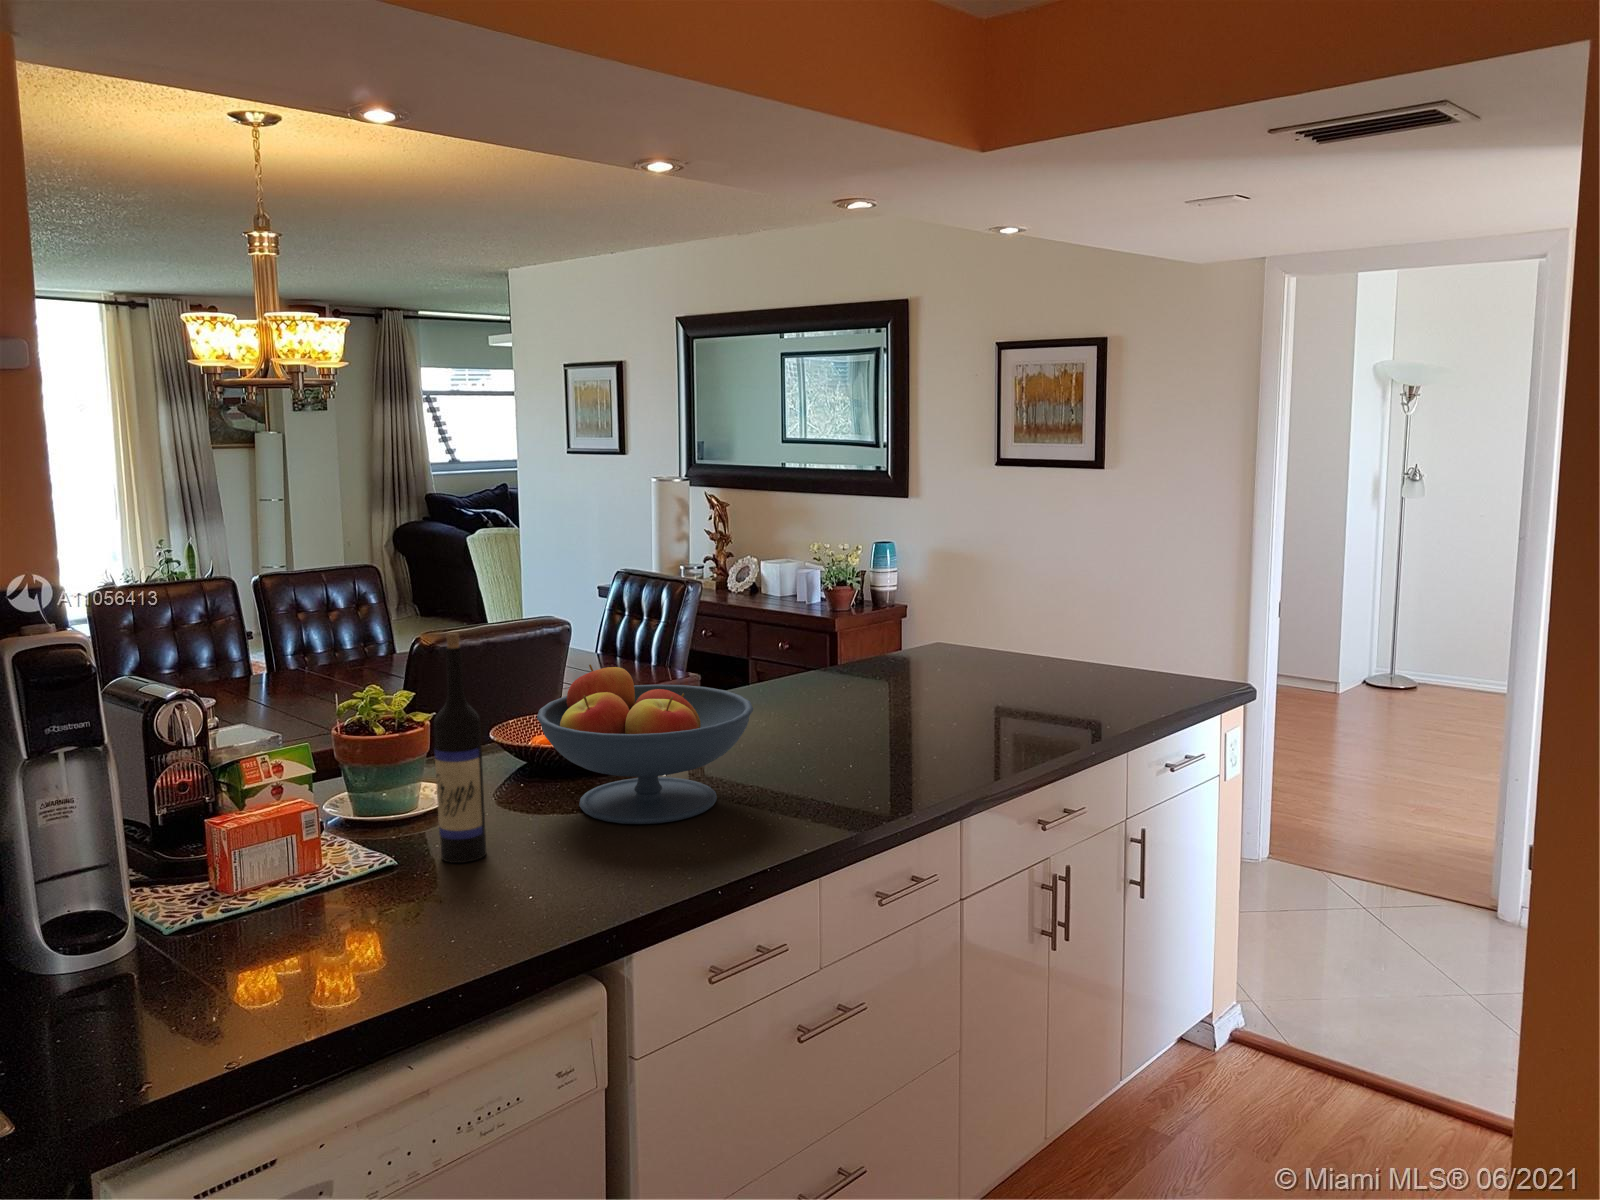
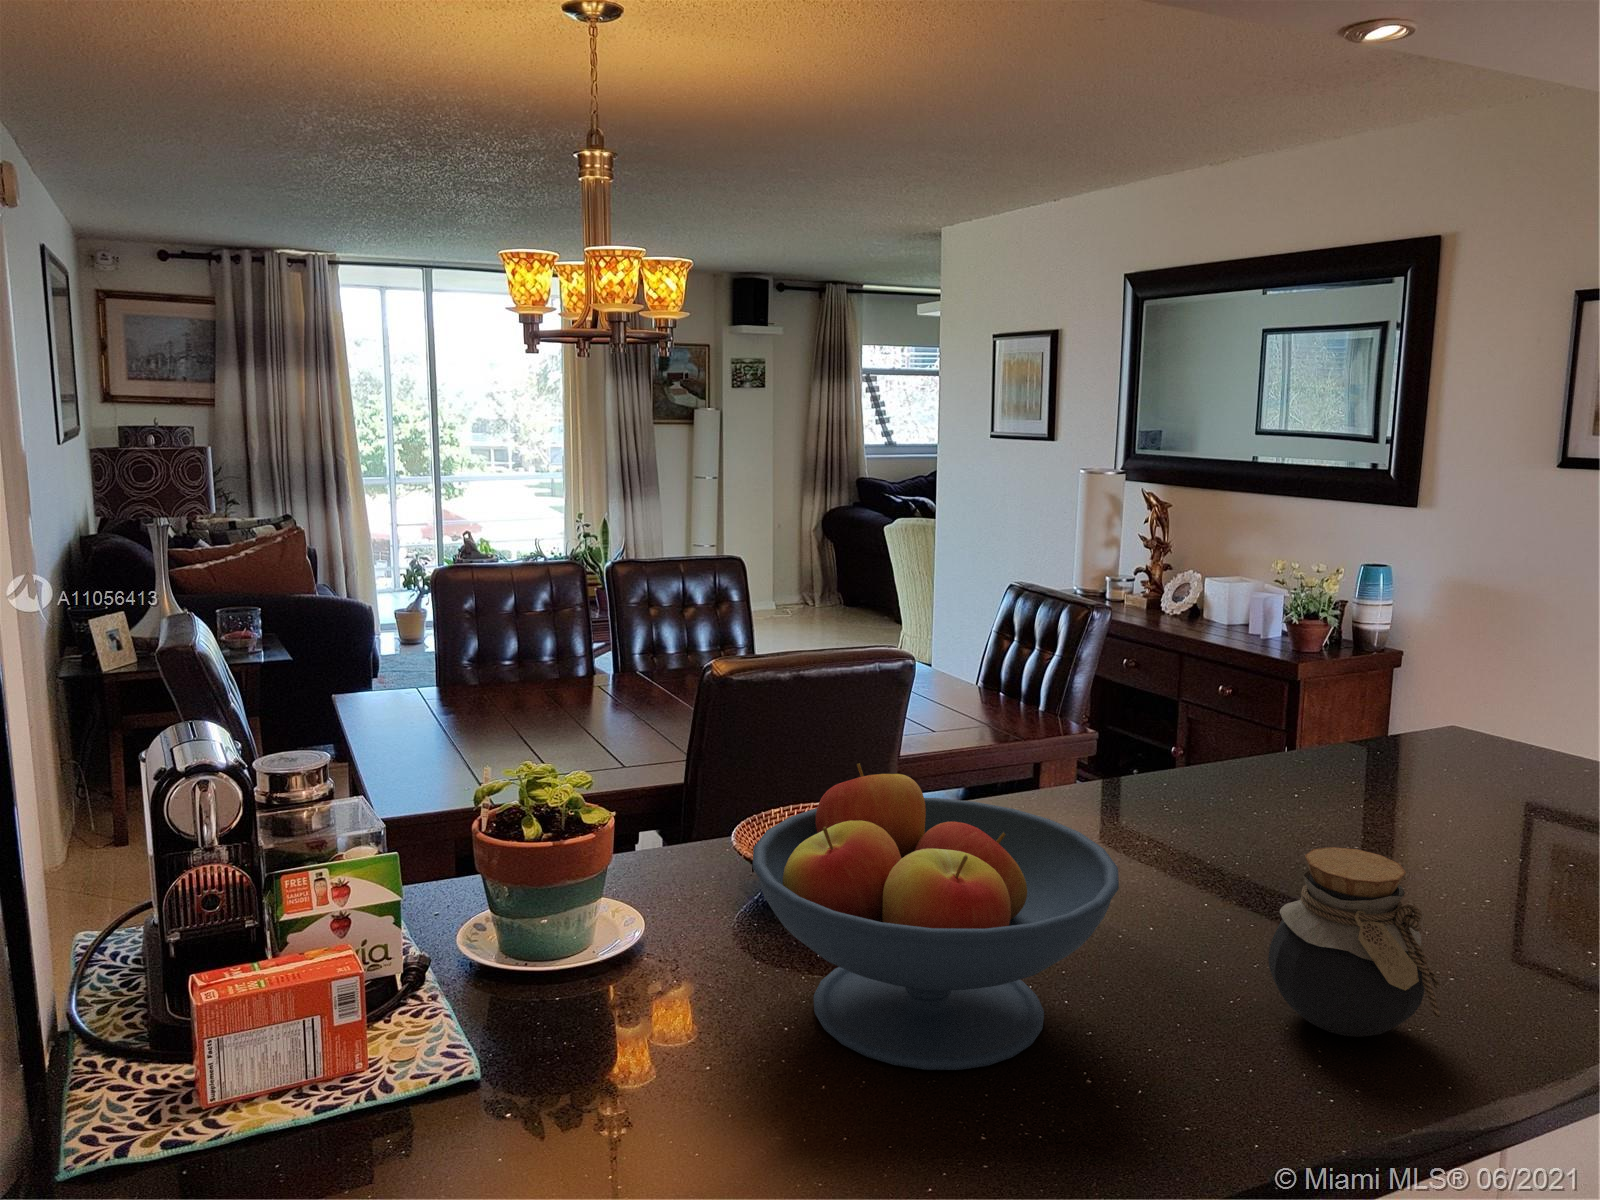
wine bottle: present [434,633,486,863] -> none [548,714,627,1100]
jar: none [833,681,919,780] -> present [1268,847,1440,1037]

